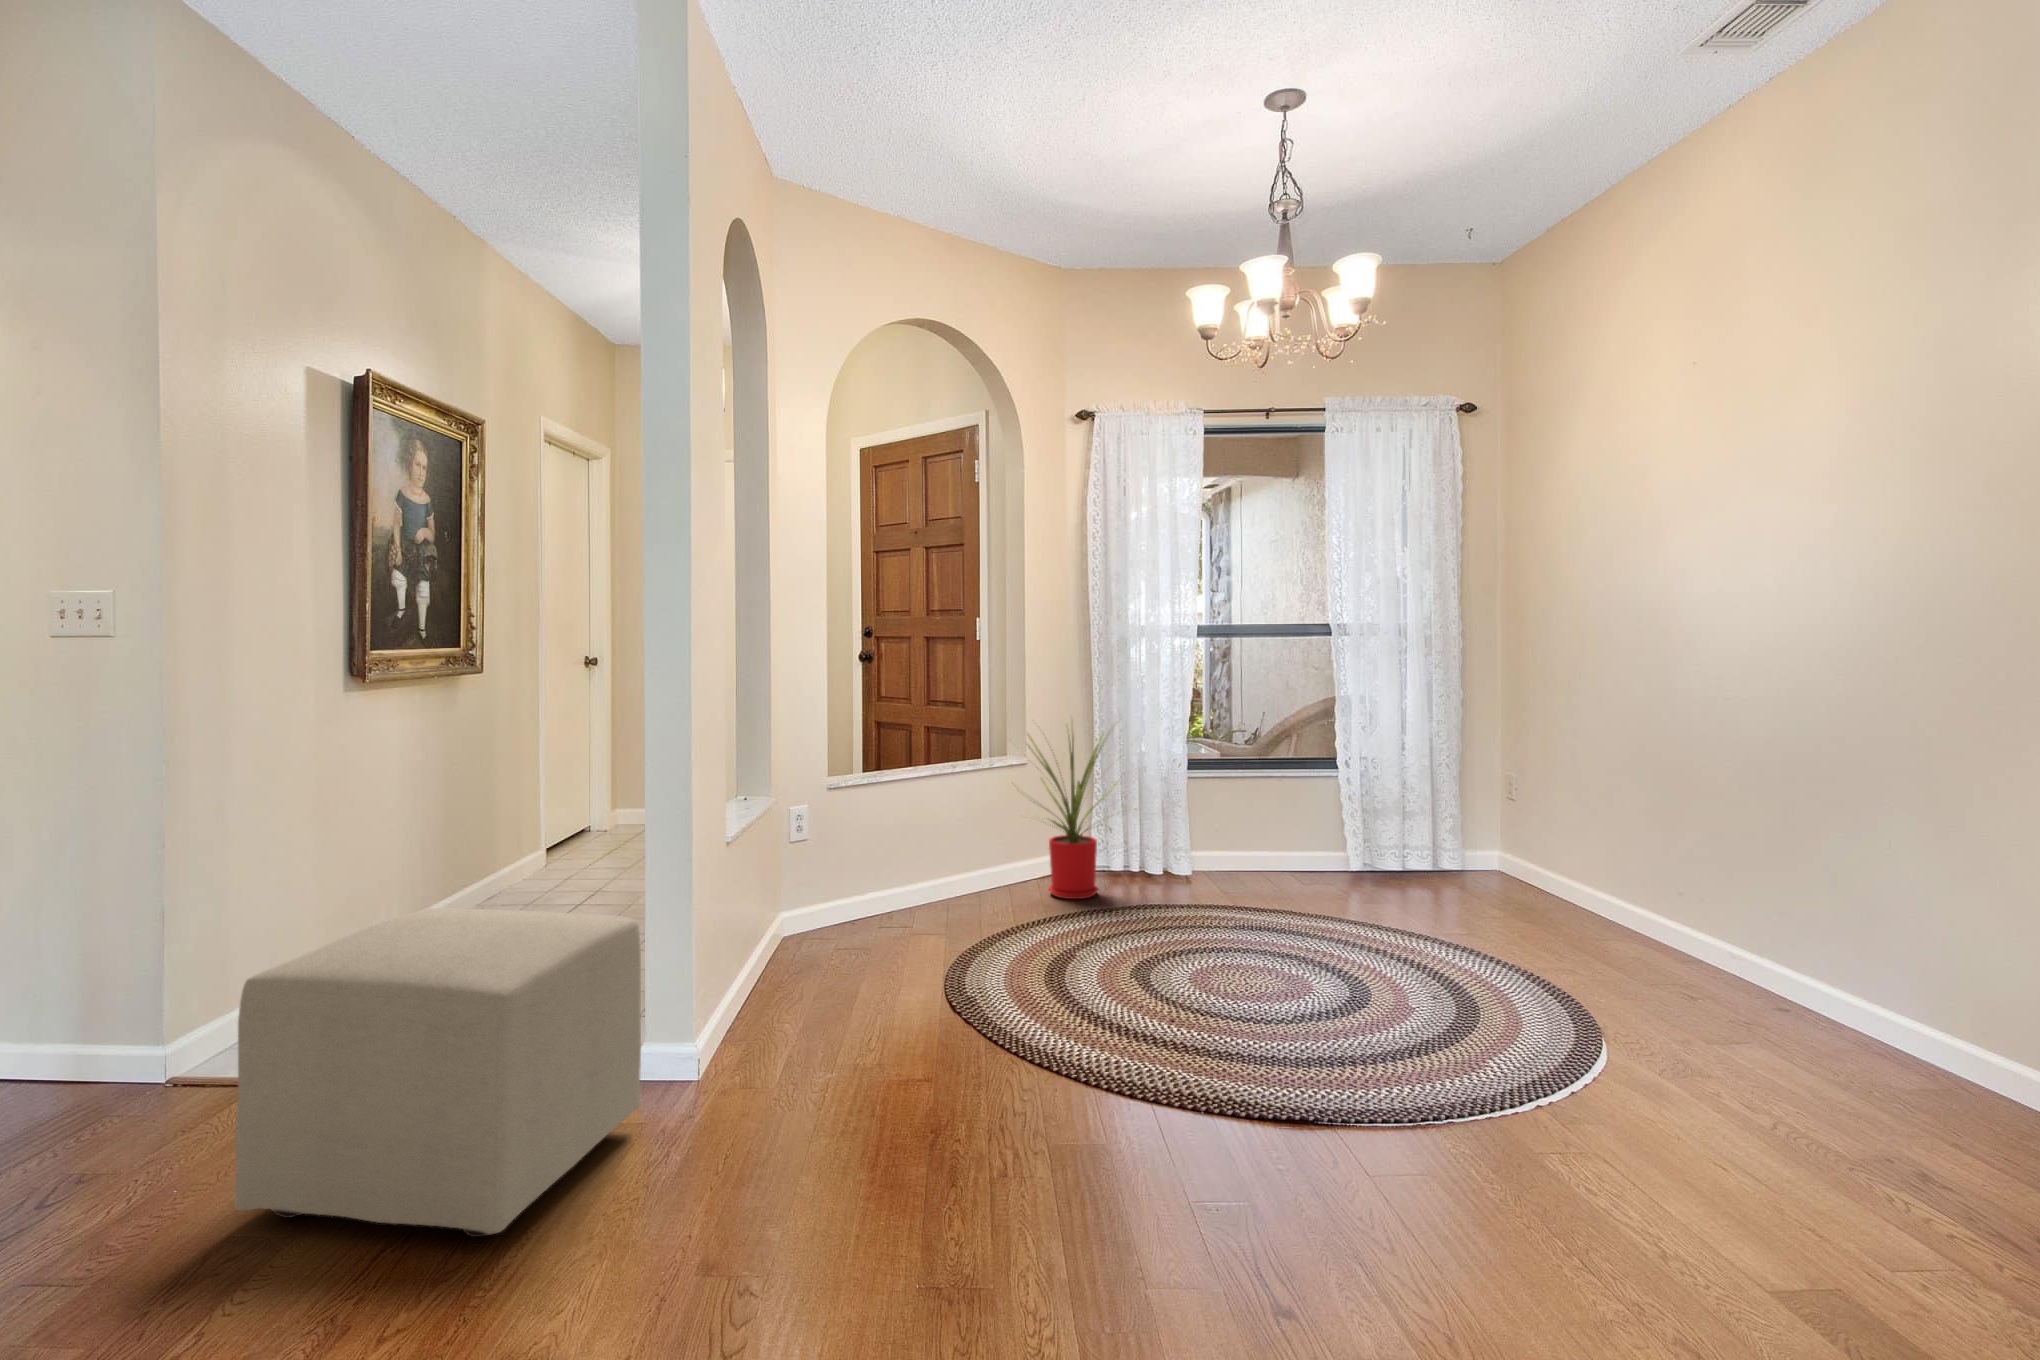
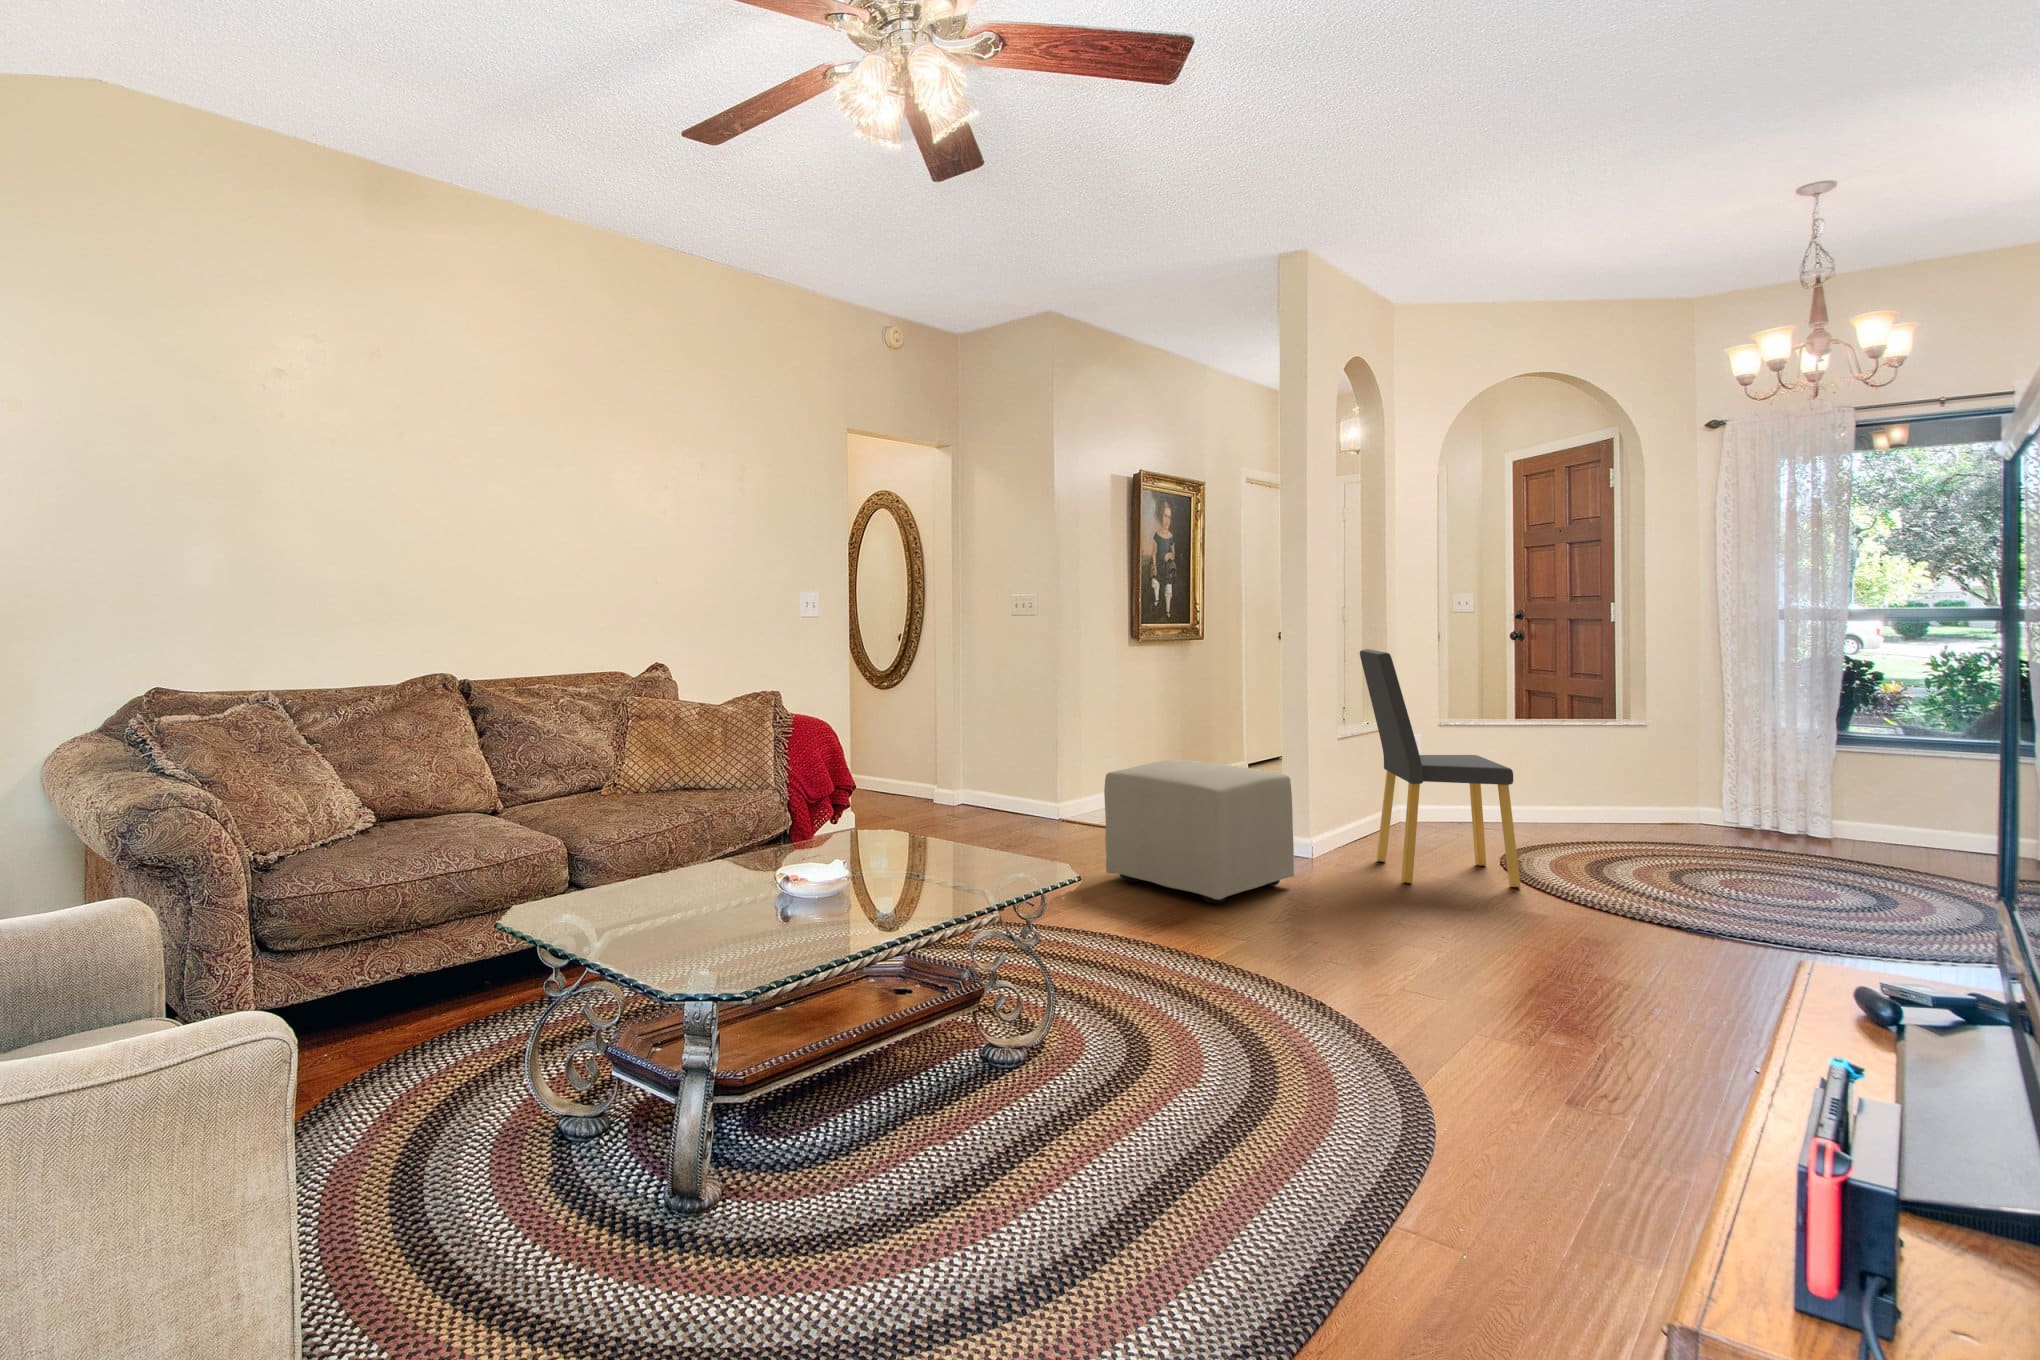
dining chair: none [741,679,959,1064] -> present [1360,649,1520,888]
house plant: present [1028,734,1117,899] -> none [1620,689,1766,842]

